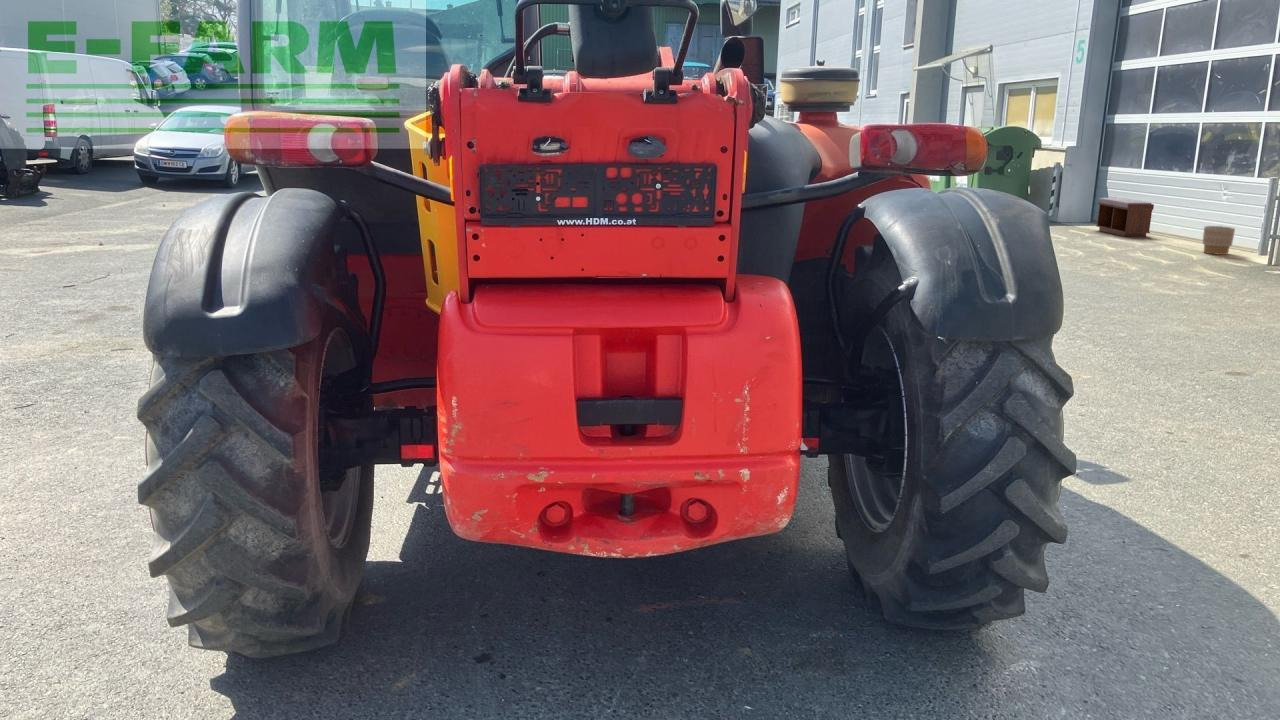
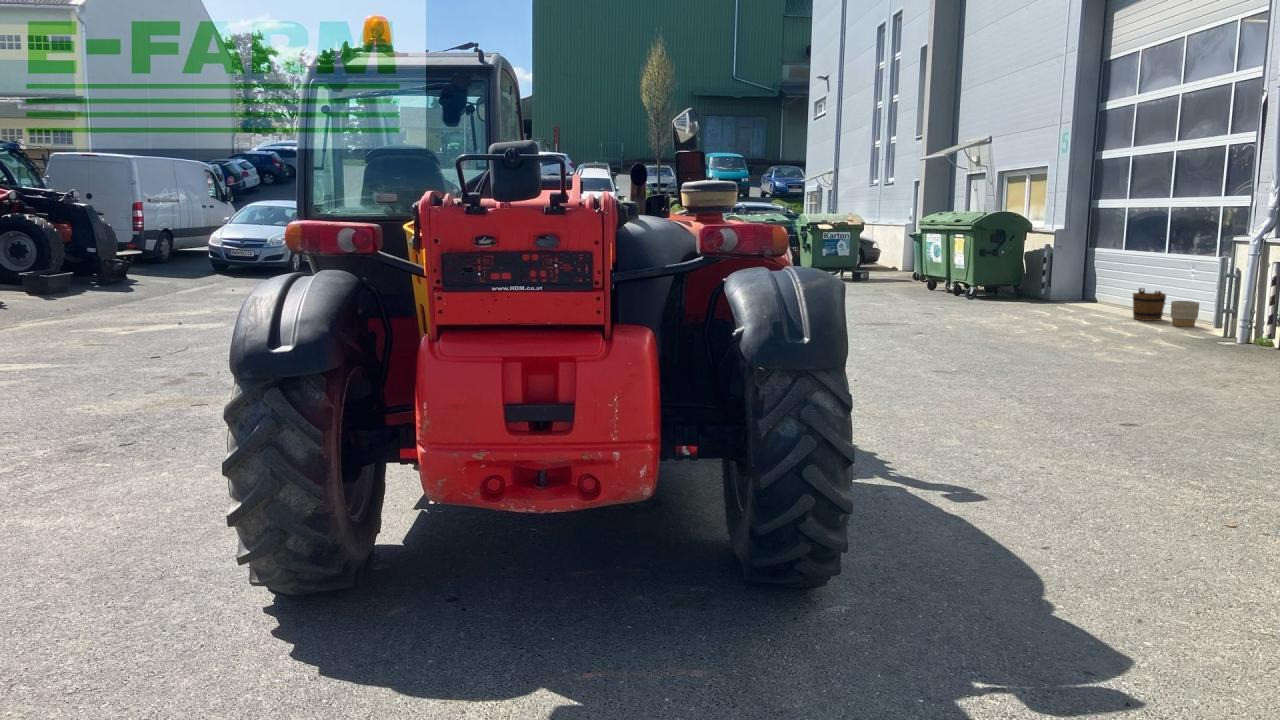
bench: present [1096,197,1154,237] -> none [1082,276,1132,312]
bucket: none [1158,211,1196,247] -> present [1133,288,1166,321]

